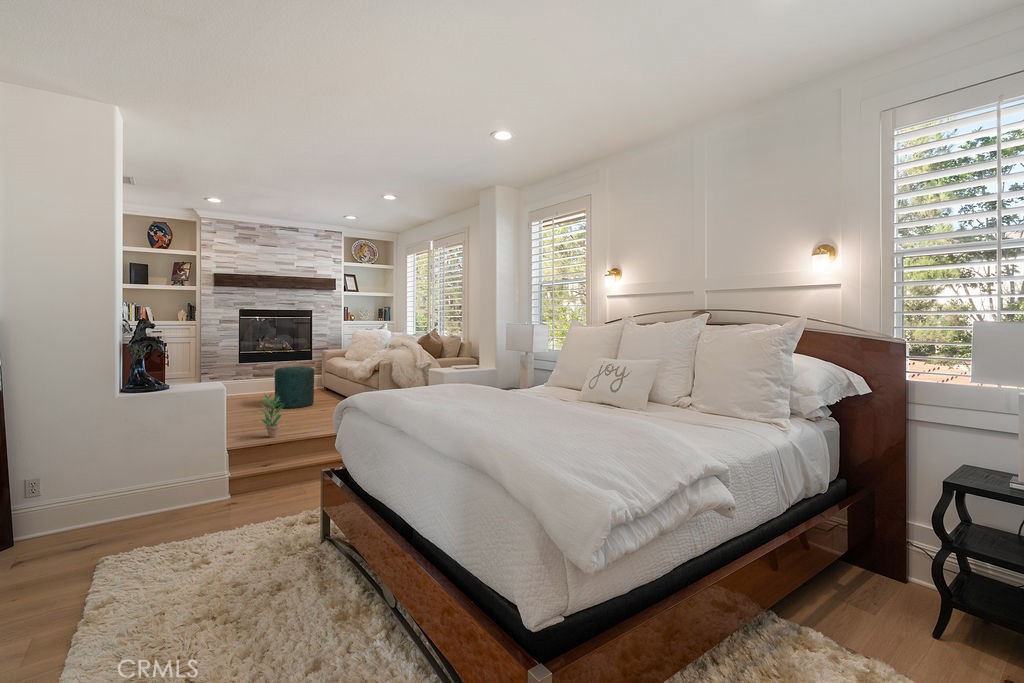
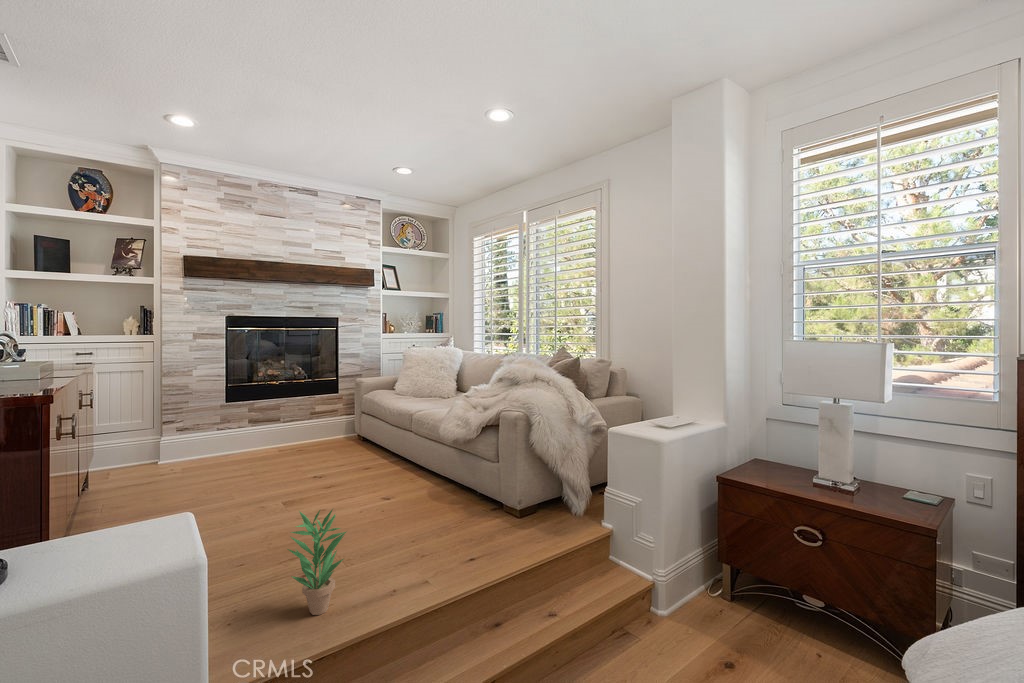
ottoman: present [275,367,314,408] -> none [292,412,359,492]

